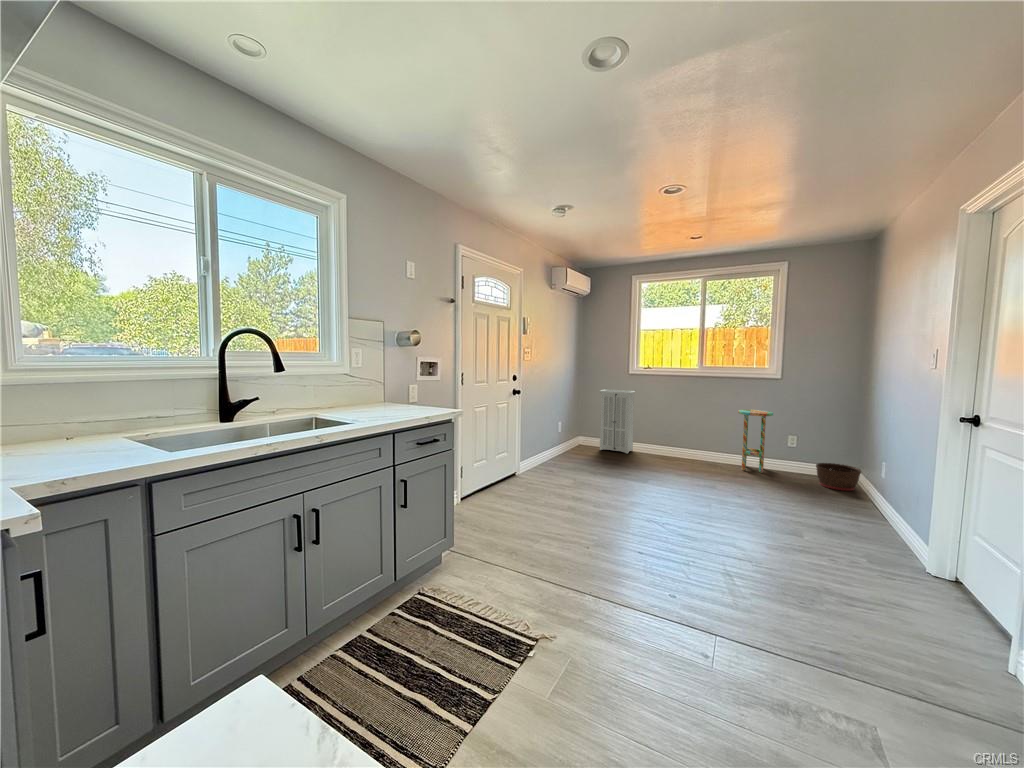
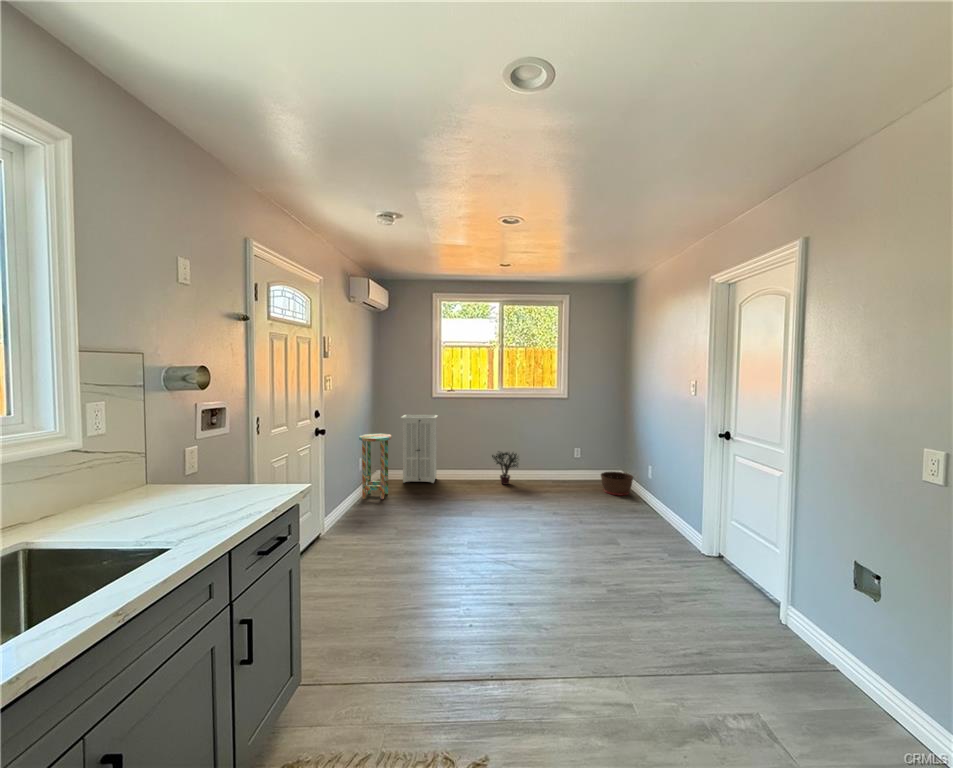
side table: present [738,410,773,473] -> present [359,433,392,499]
potted plant: none [686,428,718,463] -> present [492,452,518,484]

